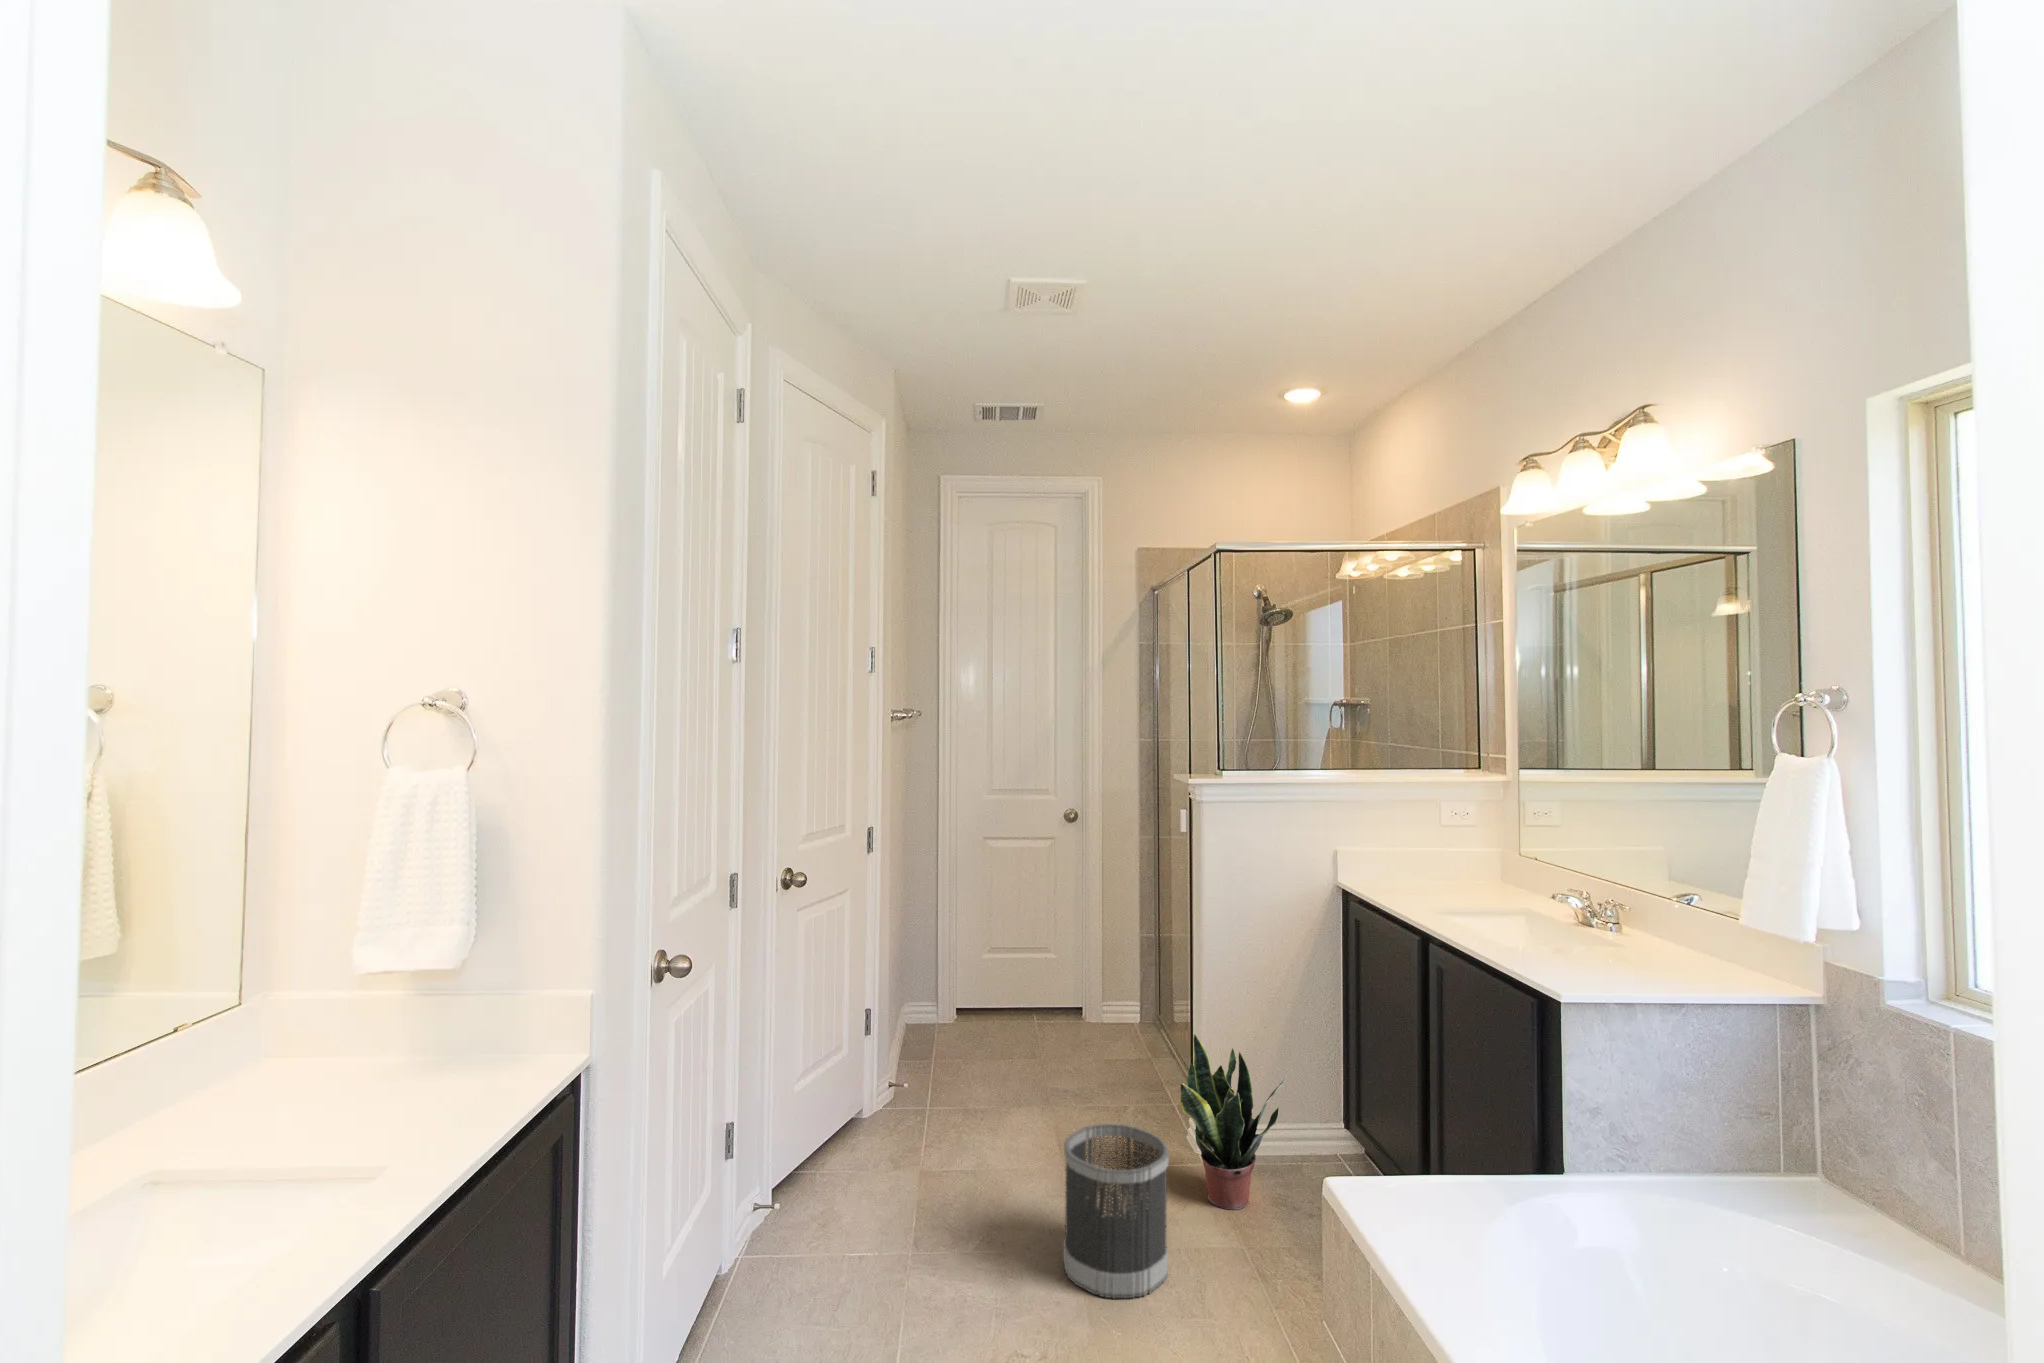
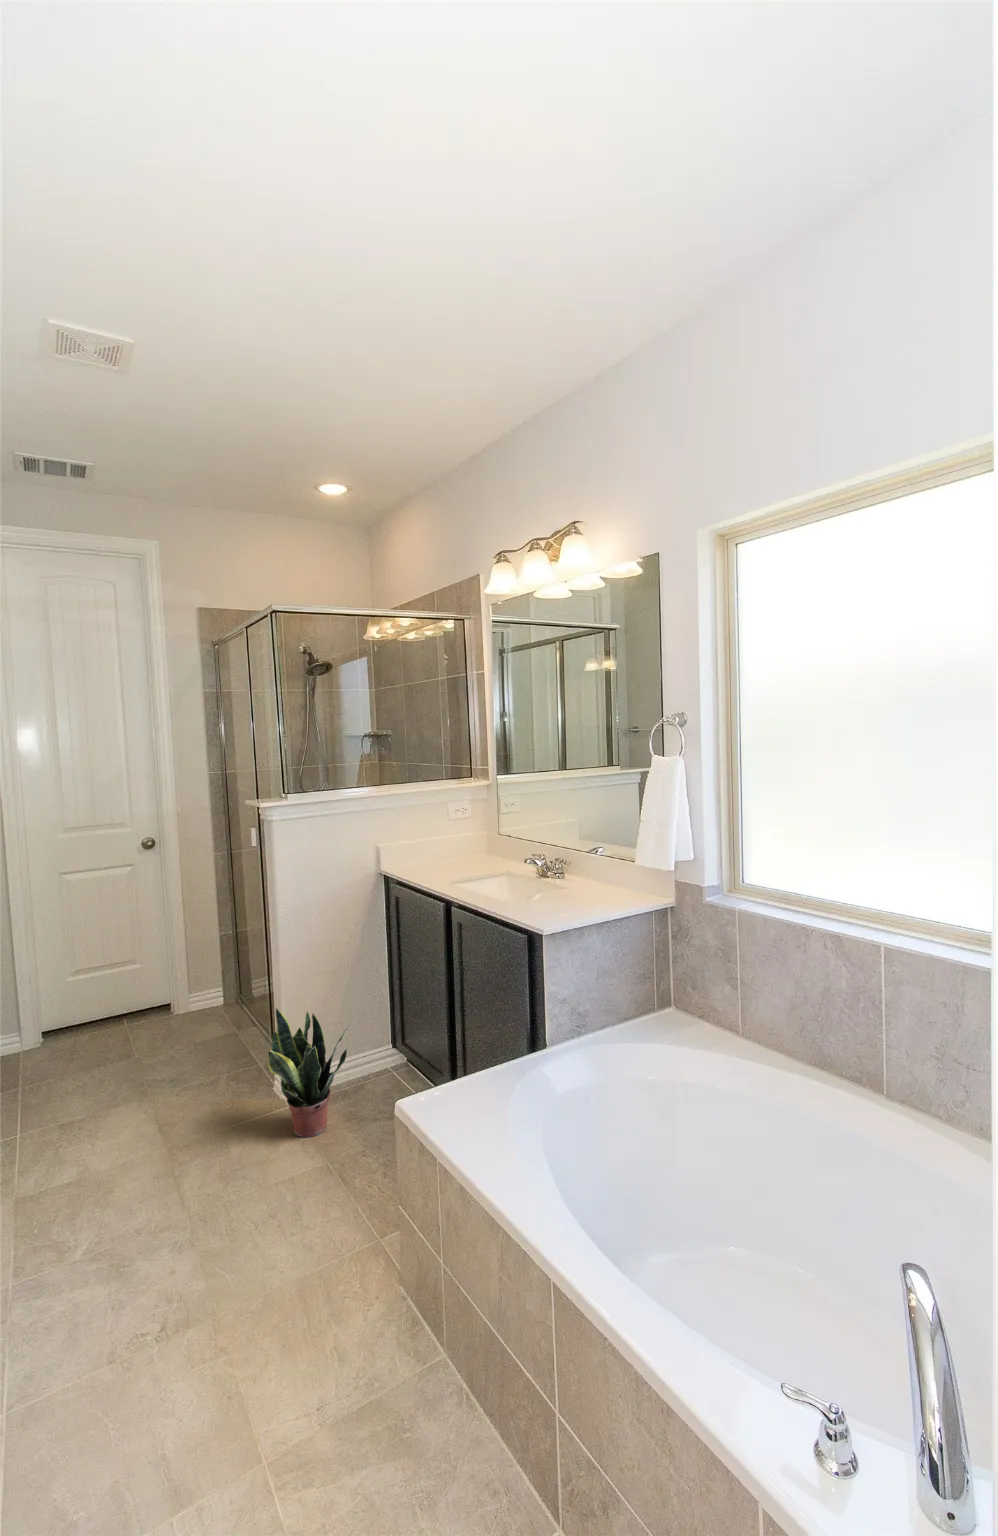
wastebasket: present [1063,1124,1169,1298] -> none [169,1097,269,1247]

